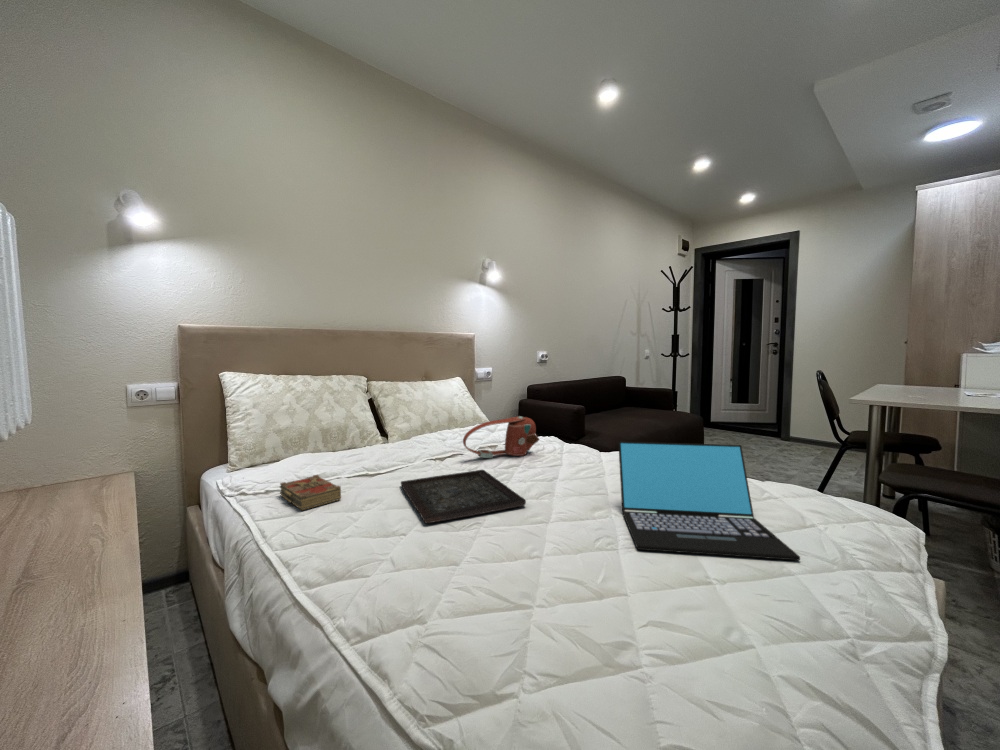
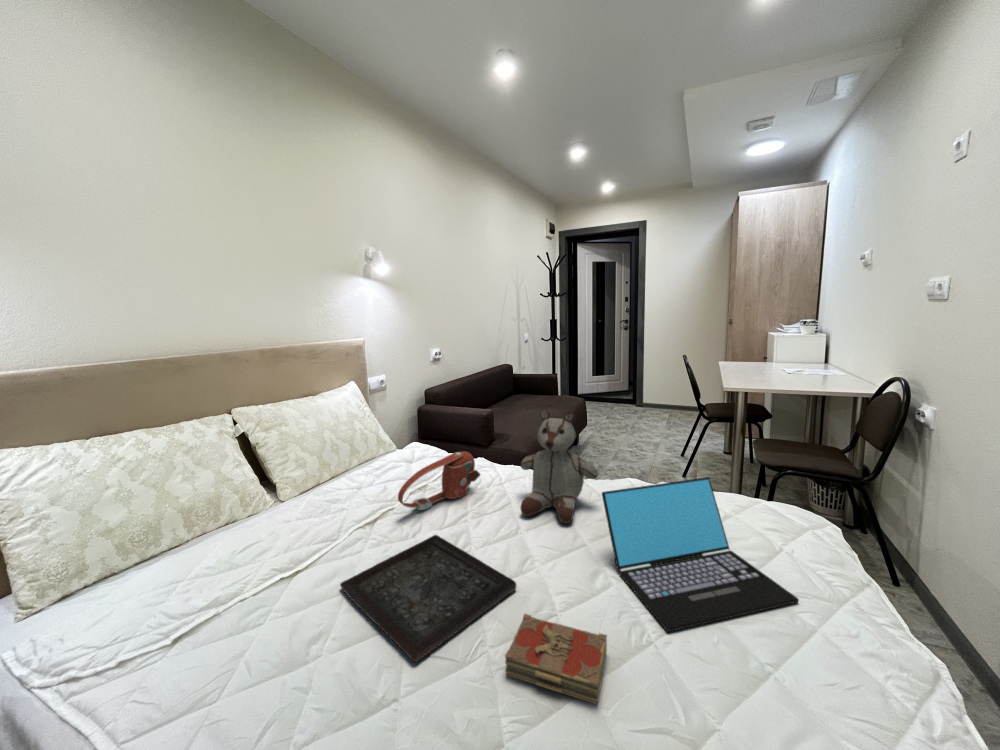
stuffed bear: none [562,380,640,481] -> present [520,409,598,524]
book: present [280,475,341,510] -> present [505,614,607,704]

